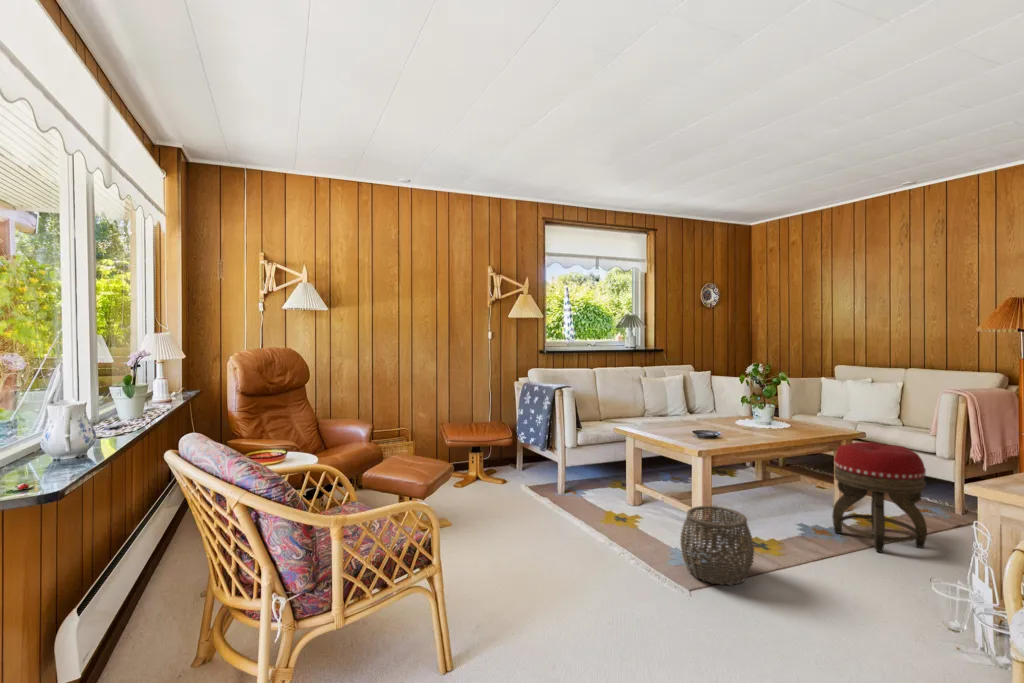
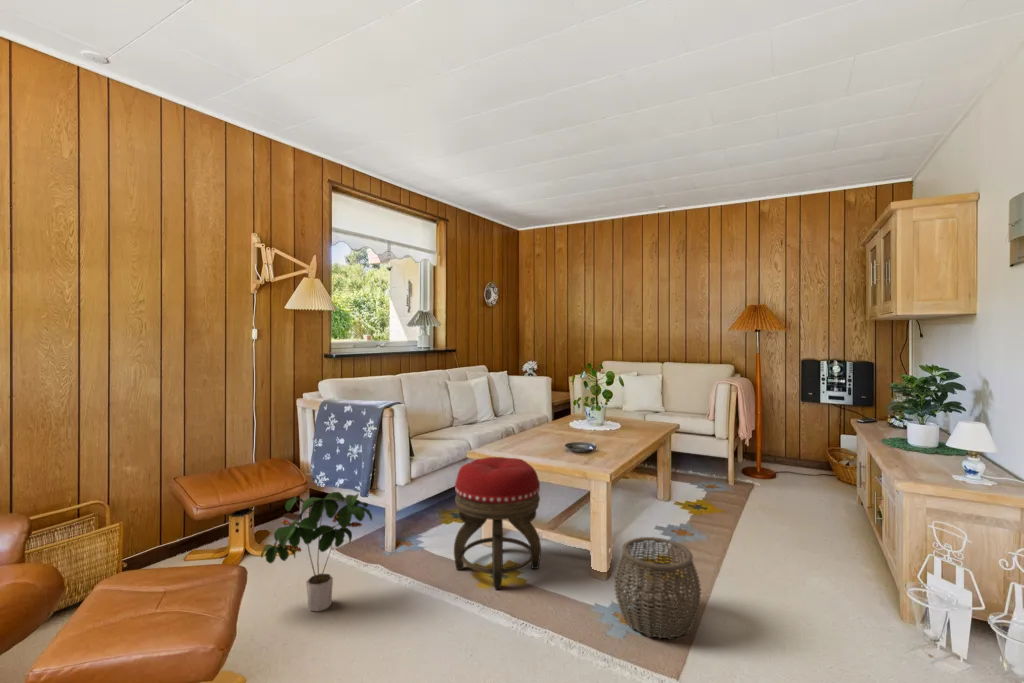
potted plant: none [464,439,529,515] -> present [261,492,372,611]
footstool: present [832,442,927,553] -> present [454,457,541,589]

